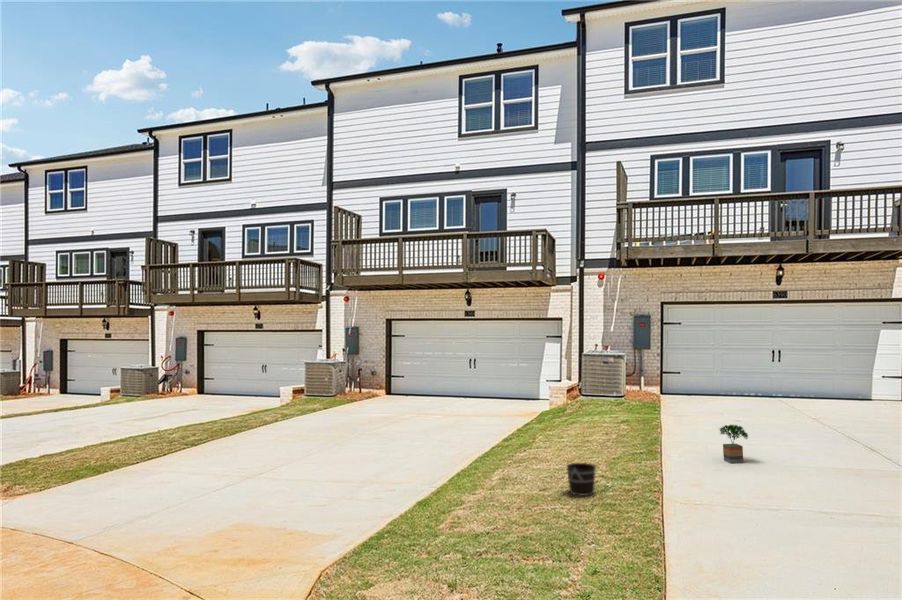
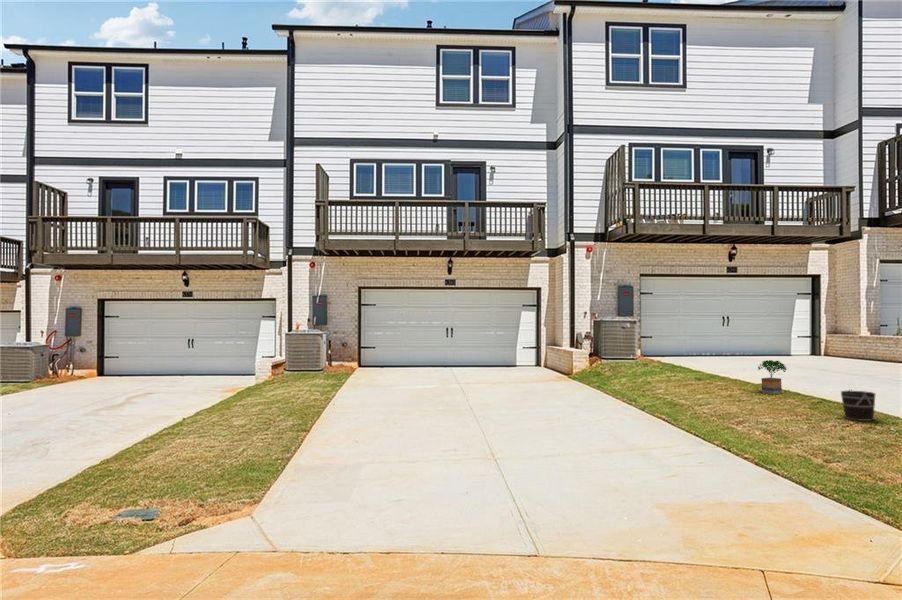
potted tree: present [720,425,748,463] -> present [758,360,786,395]

